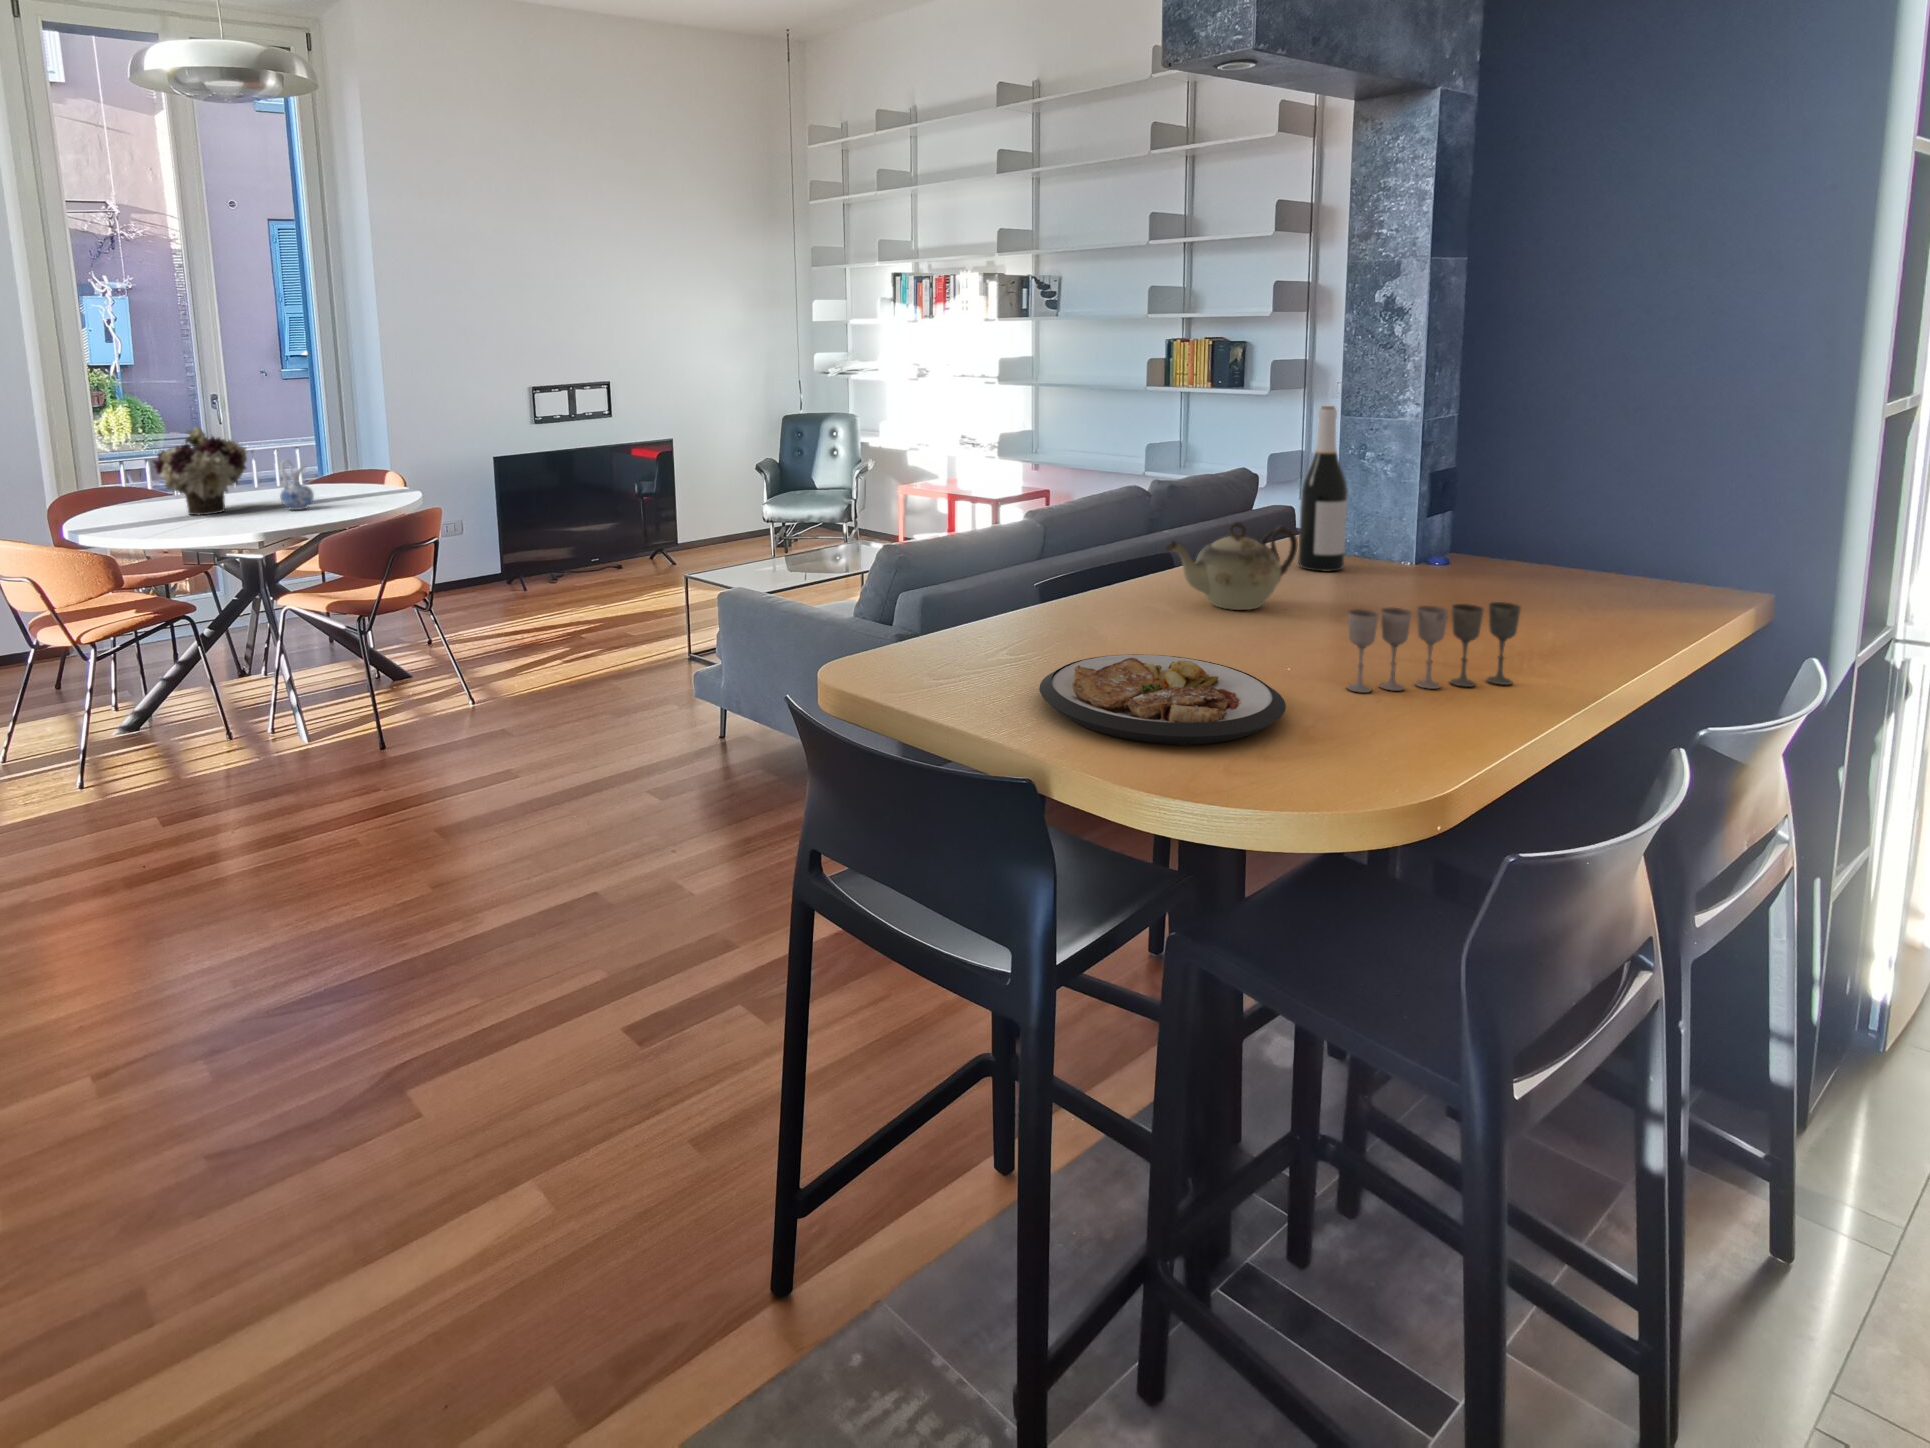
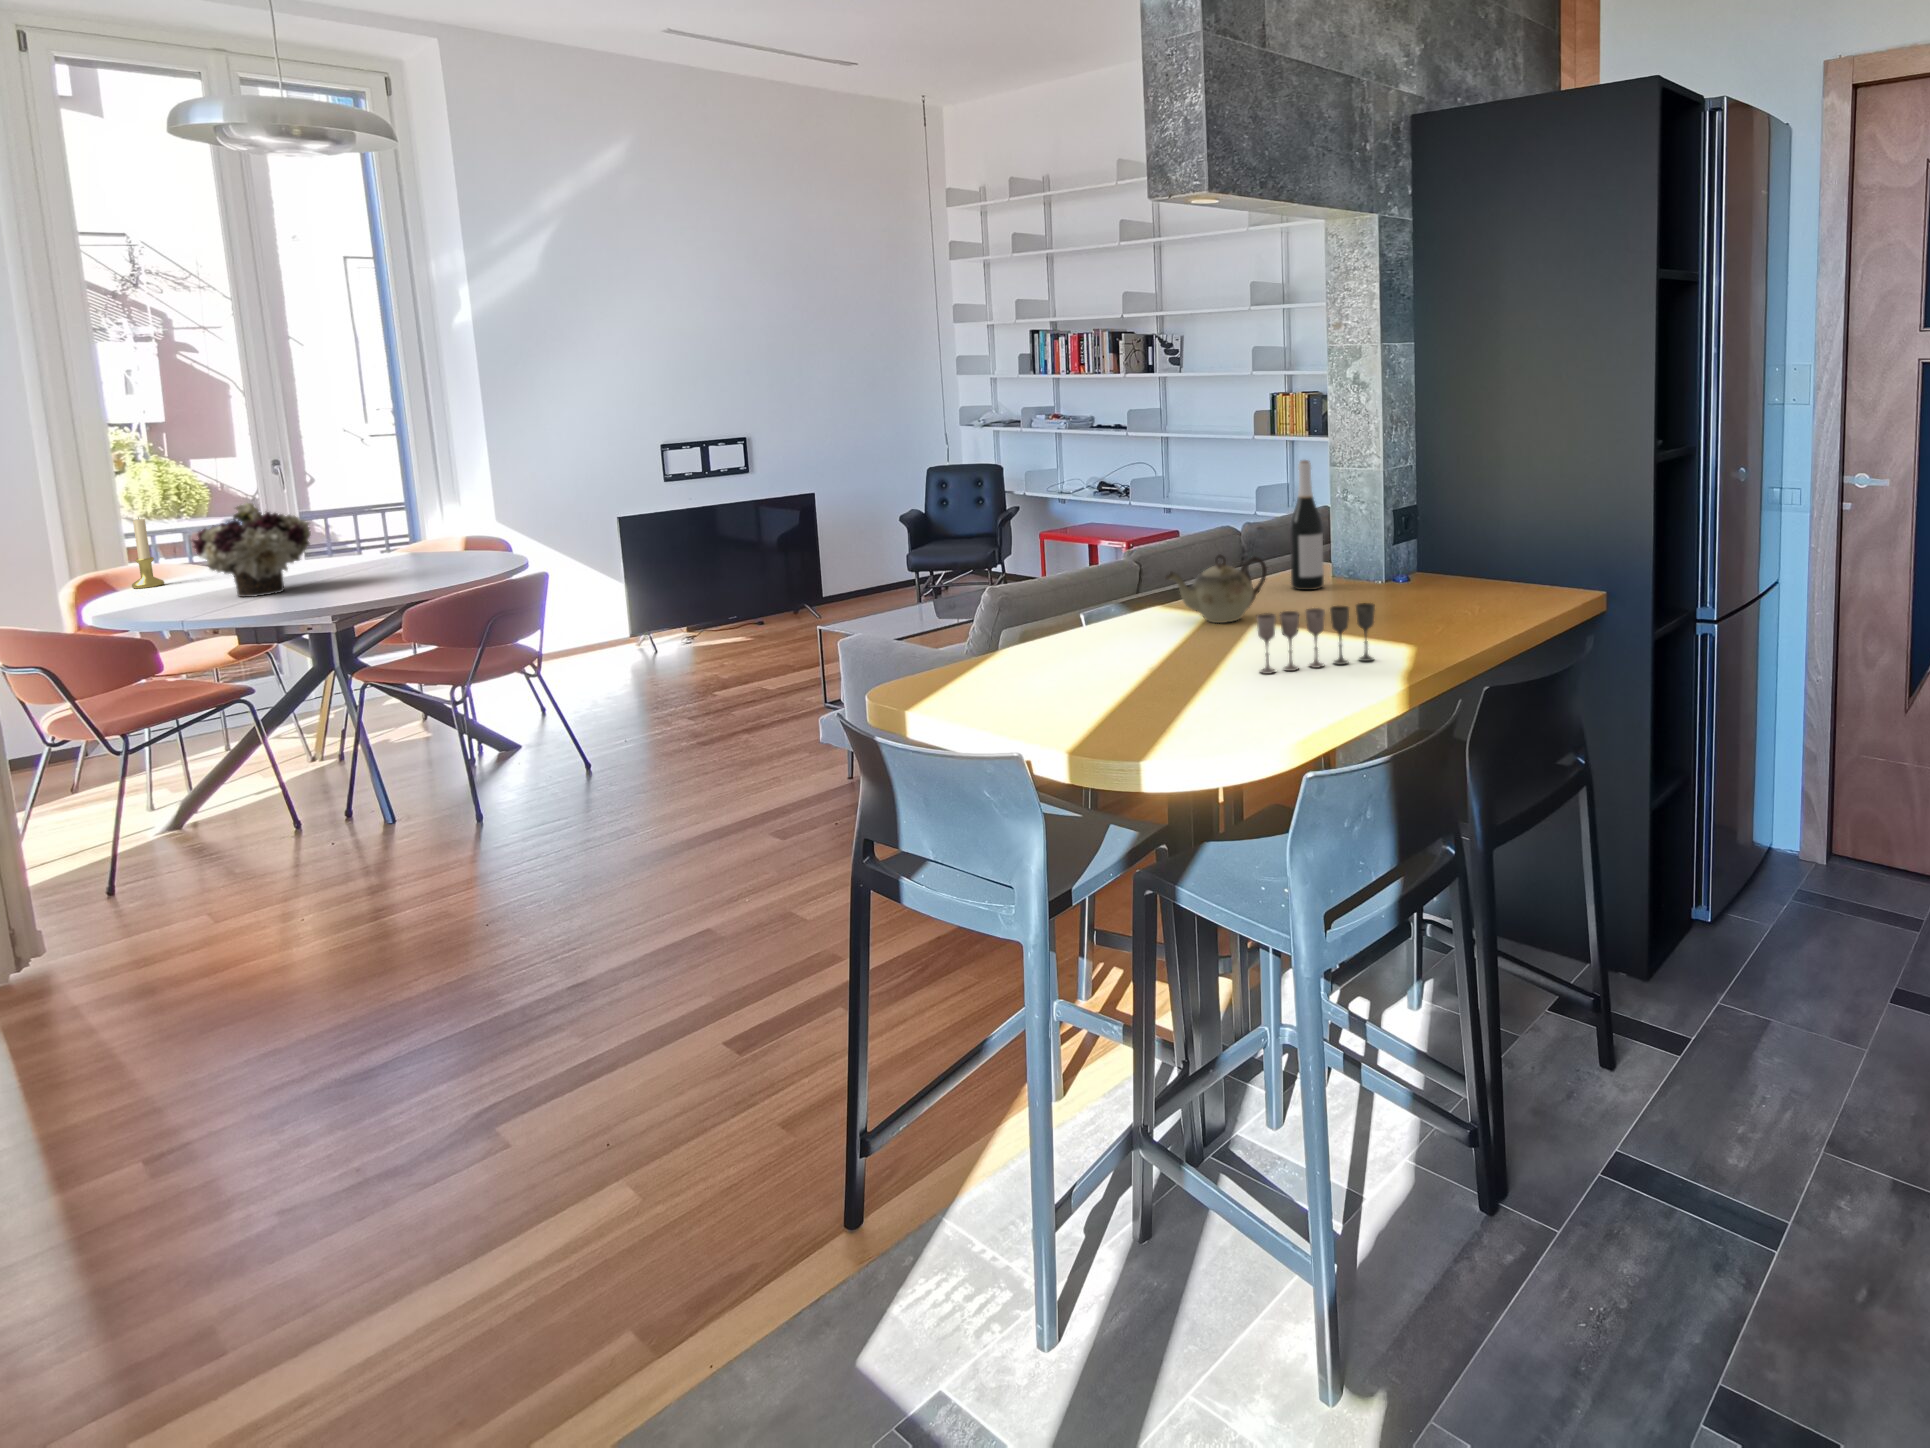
candle holder: none [109,438,134,503] -> present [132,518,164,588]
ceramic pitcher: present [280,460,314,510] -> none [352,533,393,586]
plate: present [1040,654,1286,745] -> none [1027,658,1201,718]

